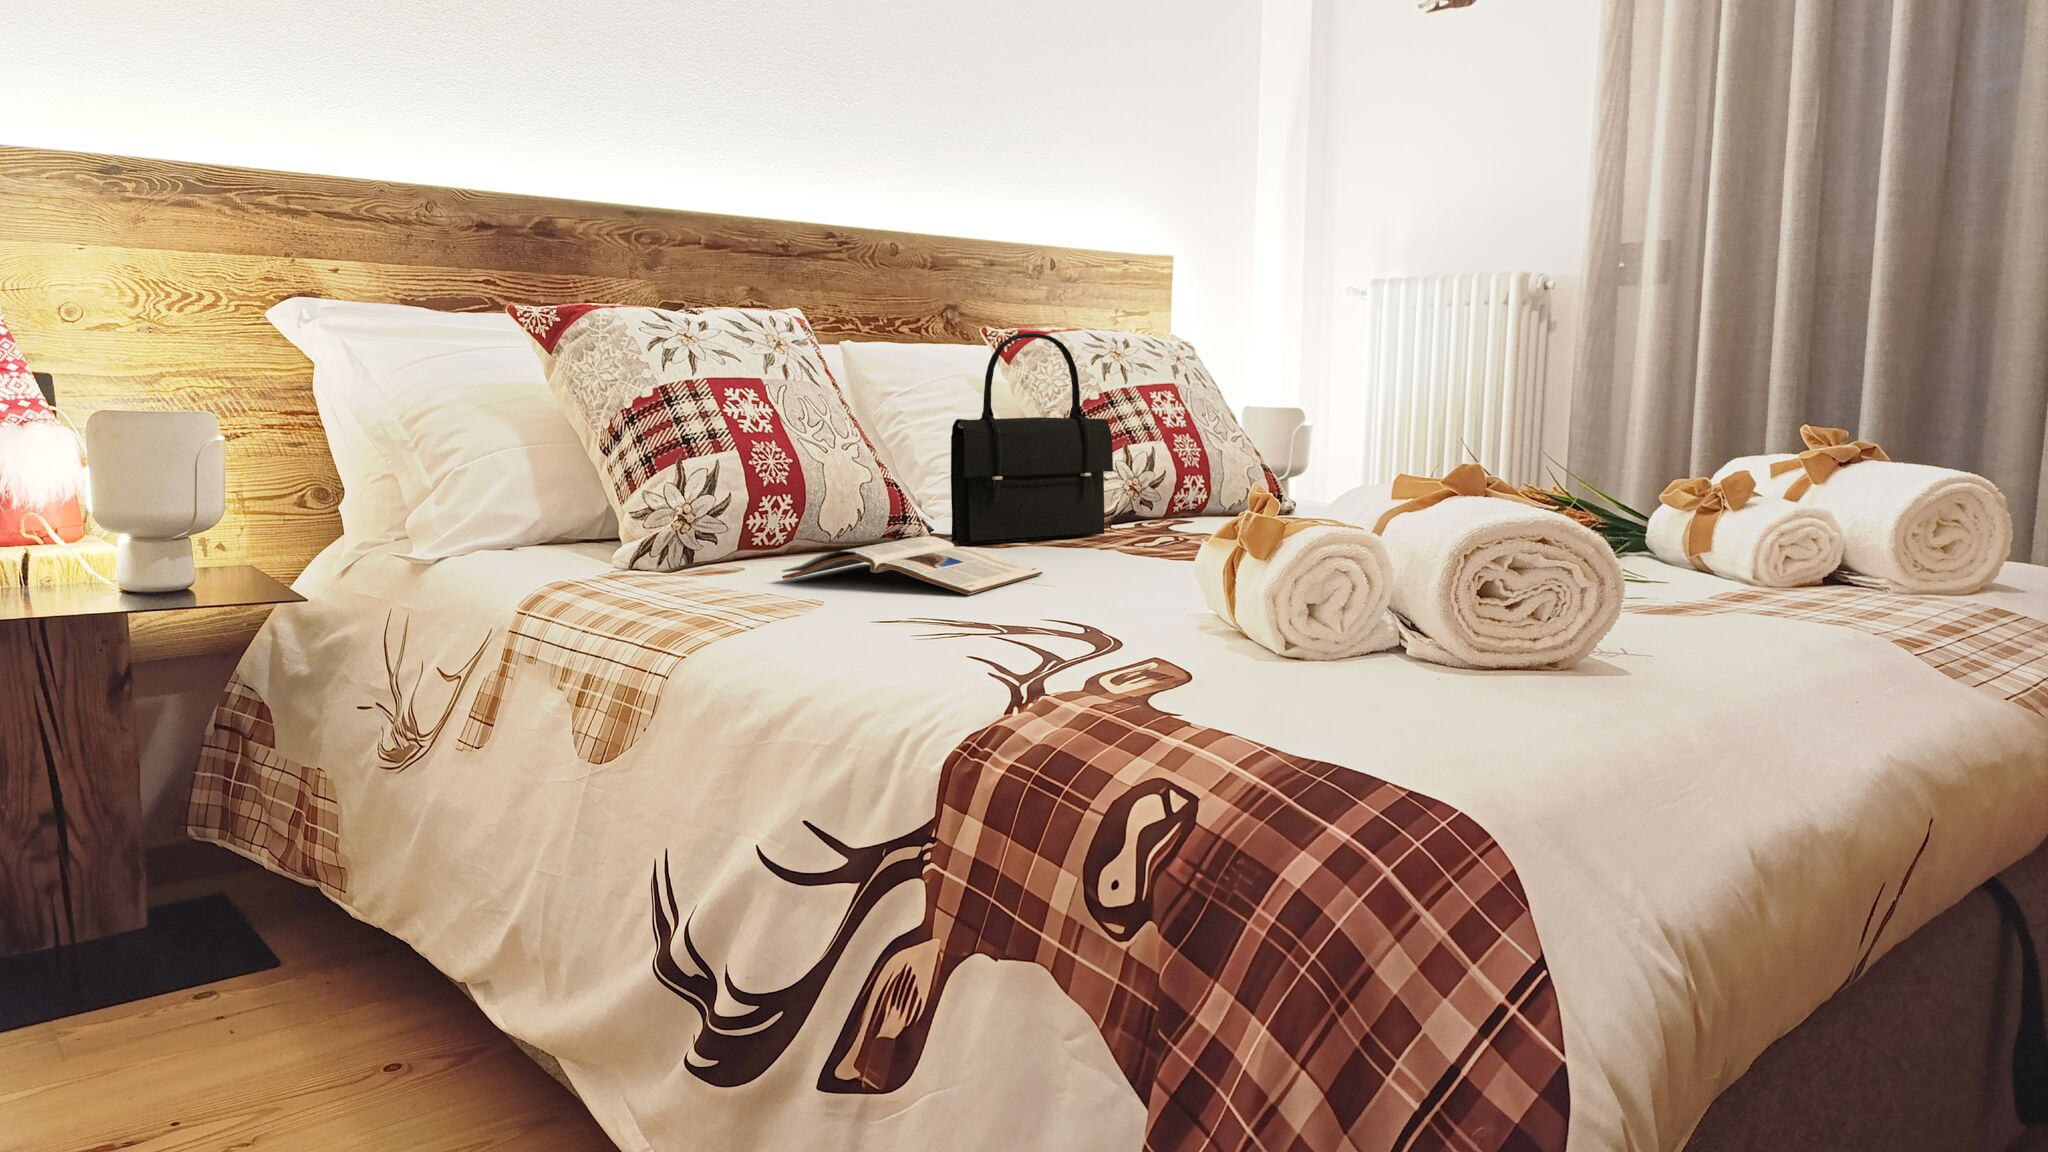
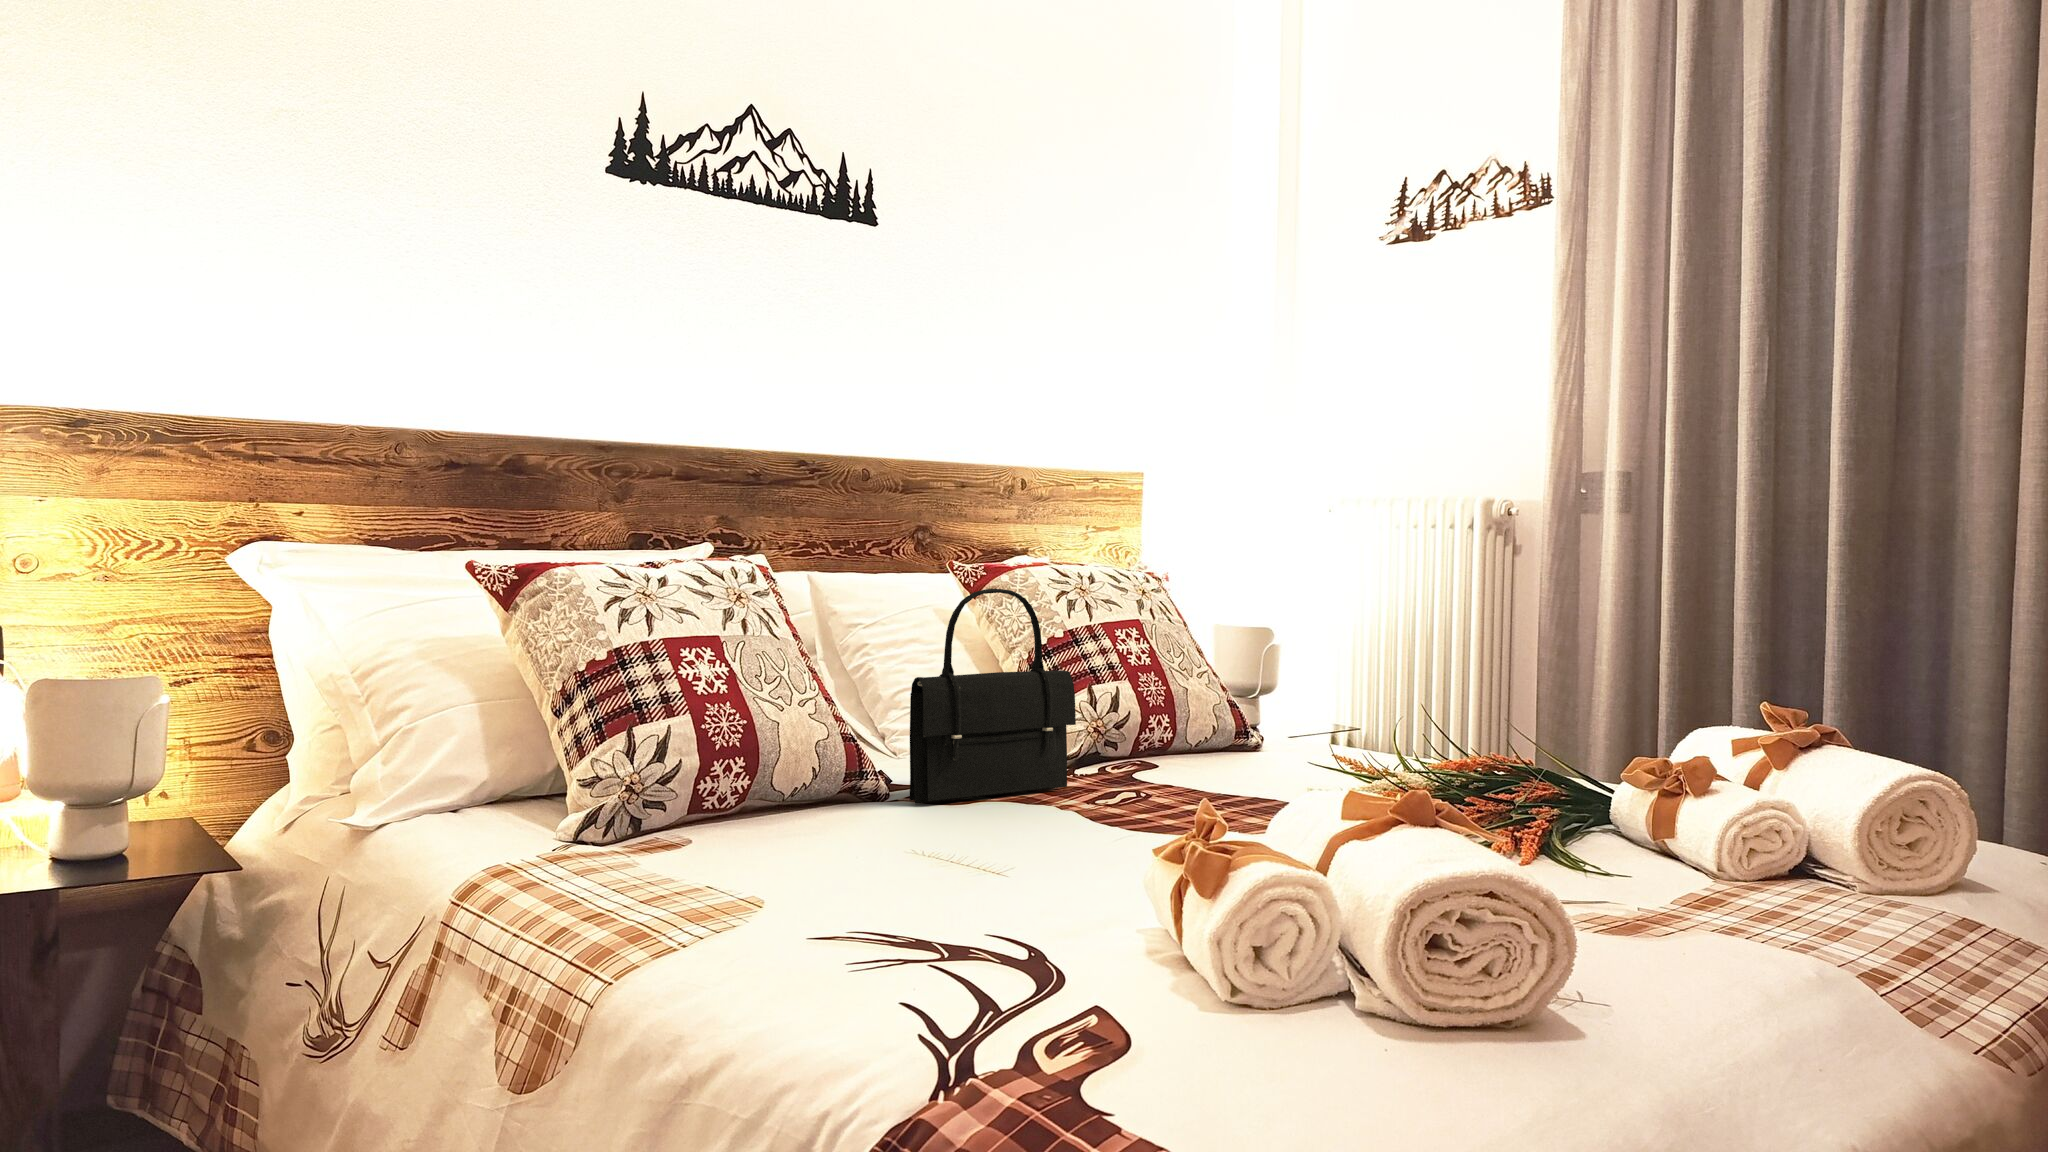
magazine: present [782,536,1043,595] -> none [728,811,997,893]

